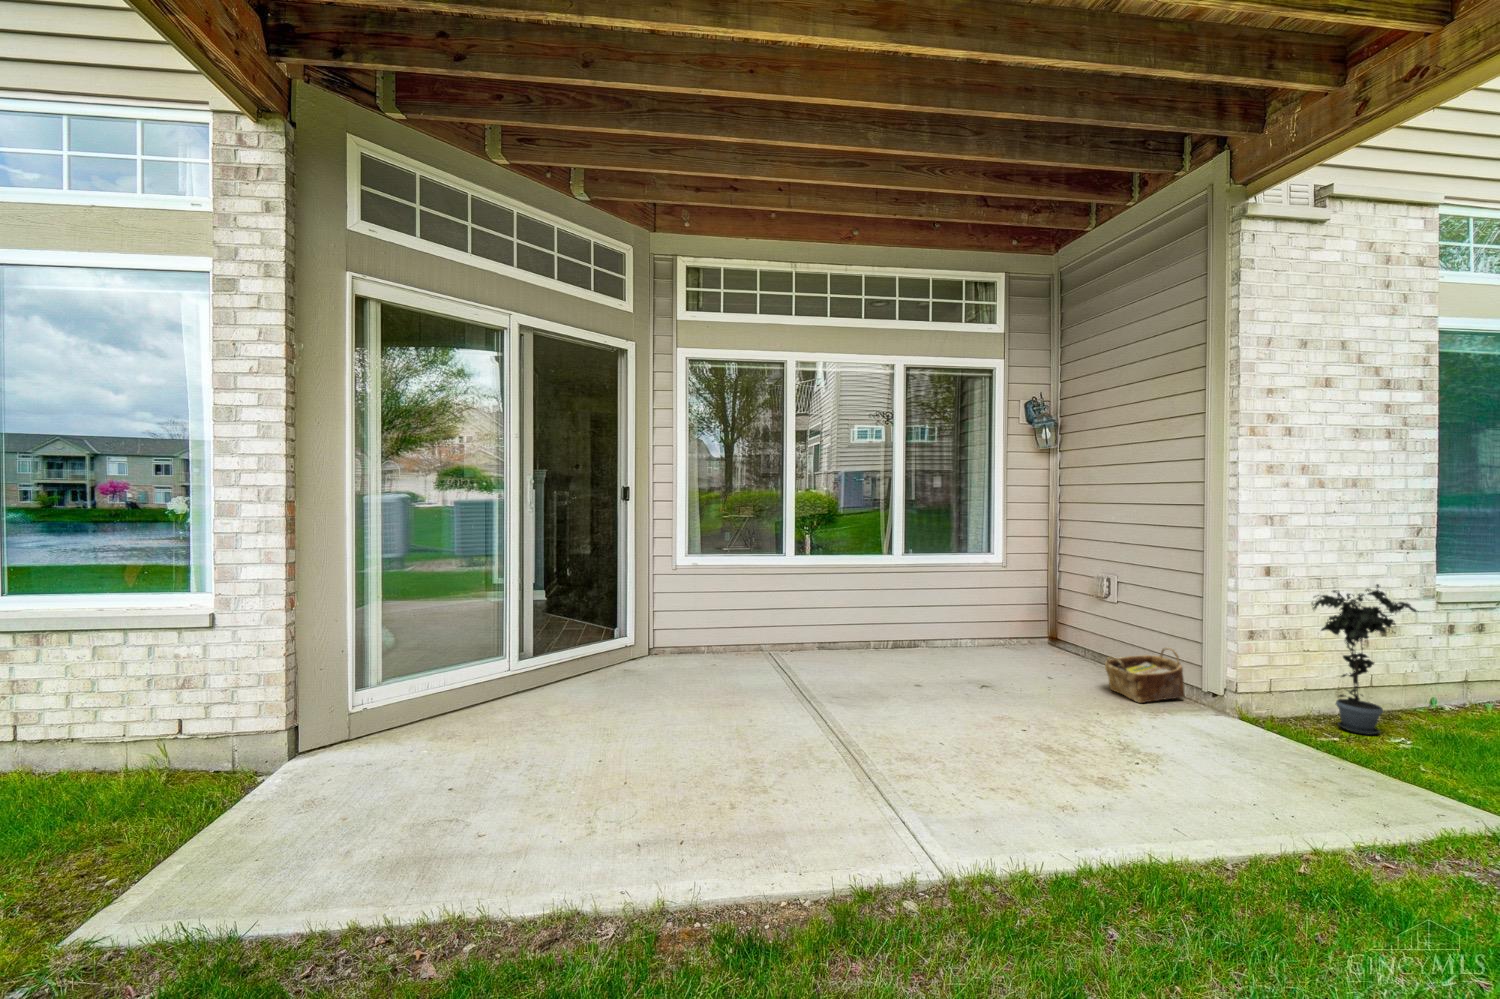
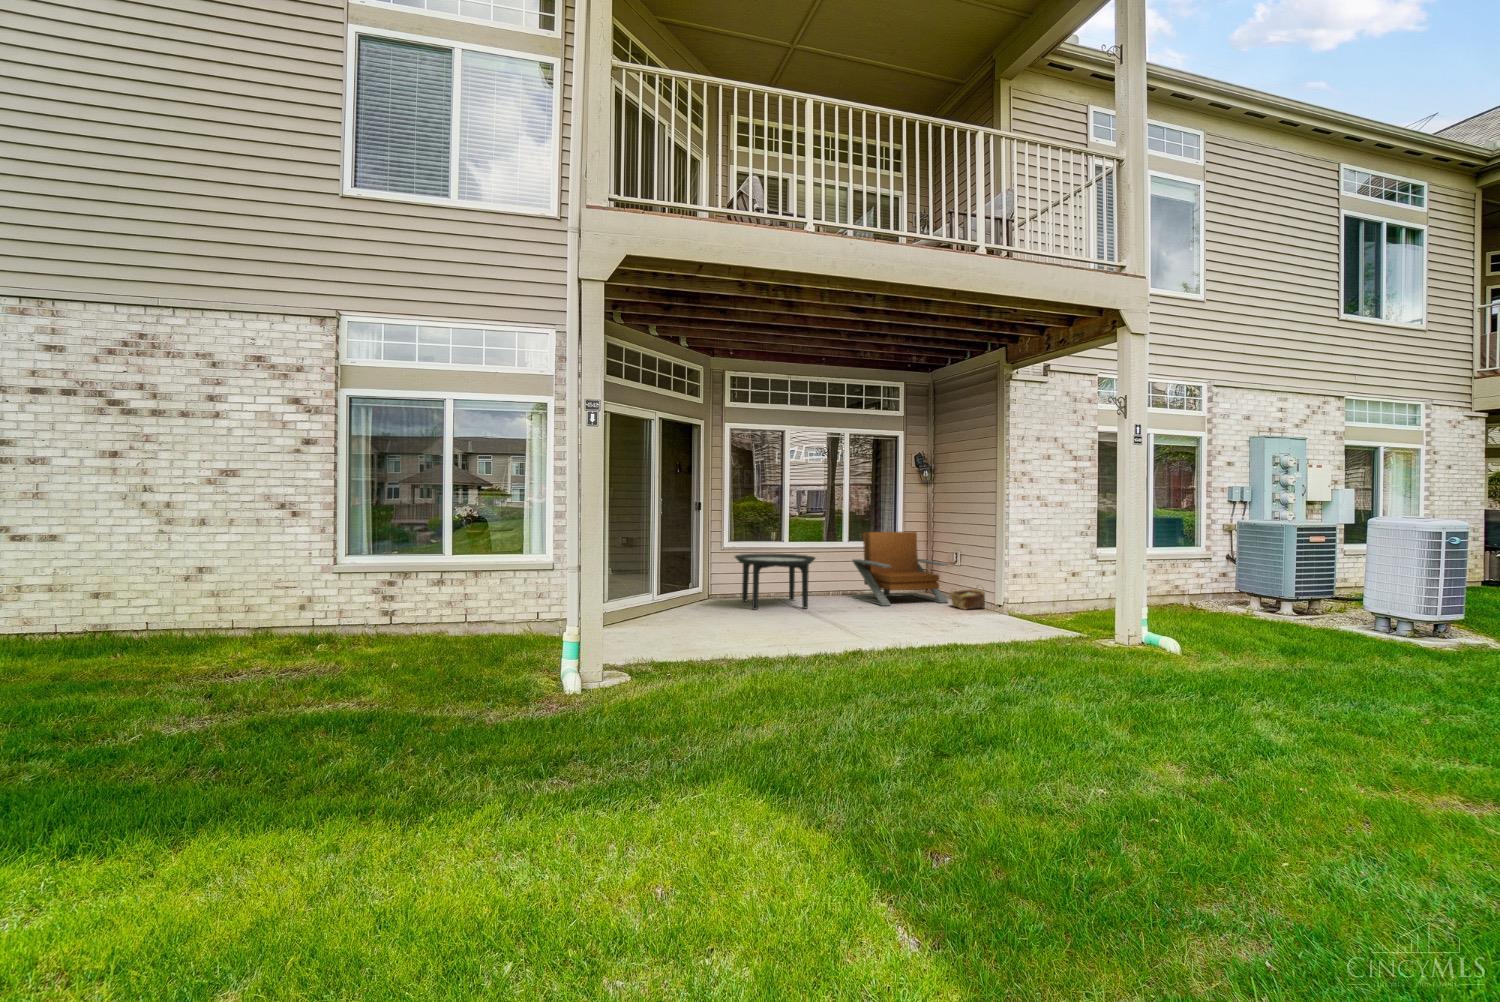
lounge chair: none [911,538,1099,685] -> present [852,532,948,606]
round table: none [679,577,832,690] -> present [735,553,815,609]
potted plant: present [1312,584,1417,735] -> none [1037,551,1081,619]

